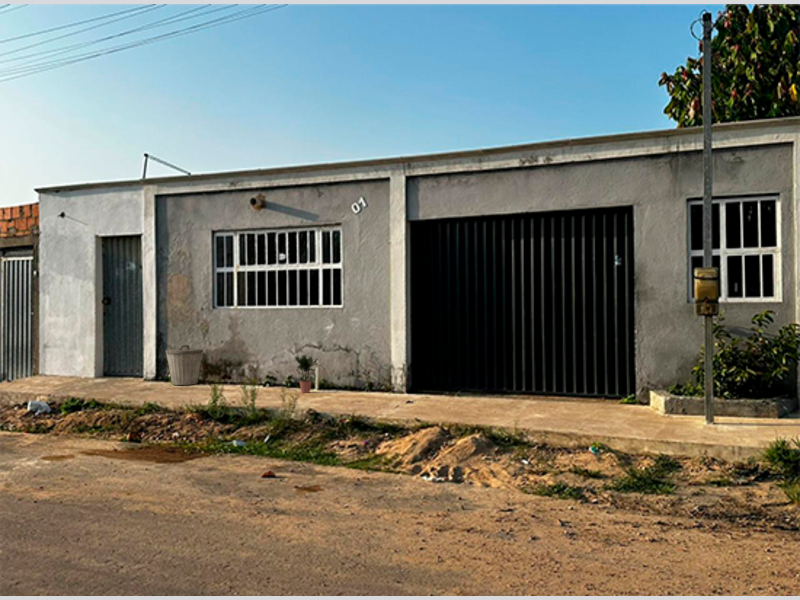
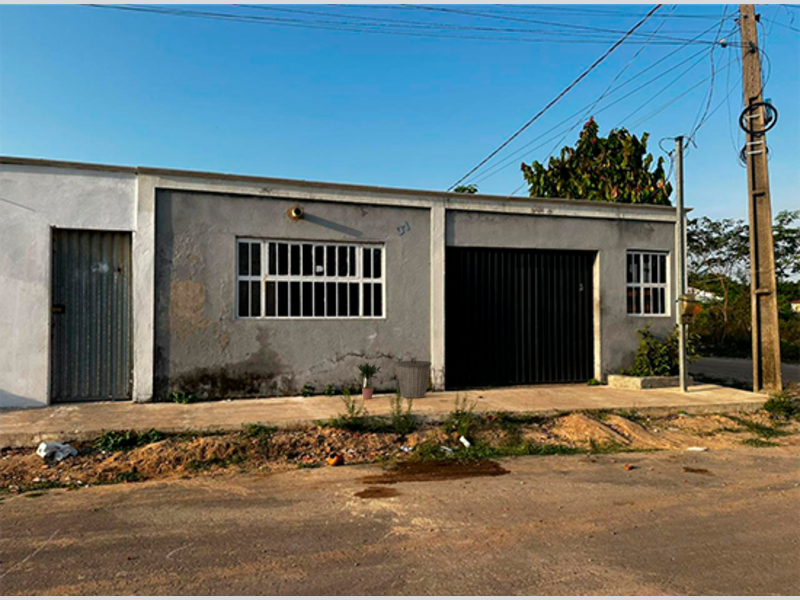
trash can: present [166,345,203,385] -> present [395,358,431,398]

